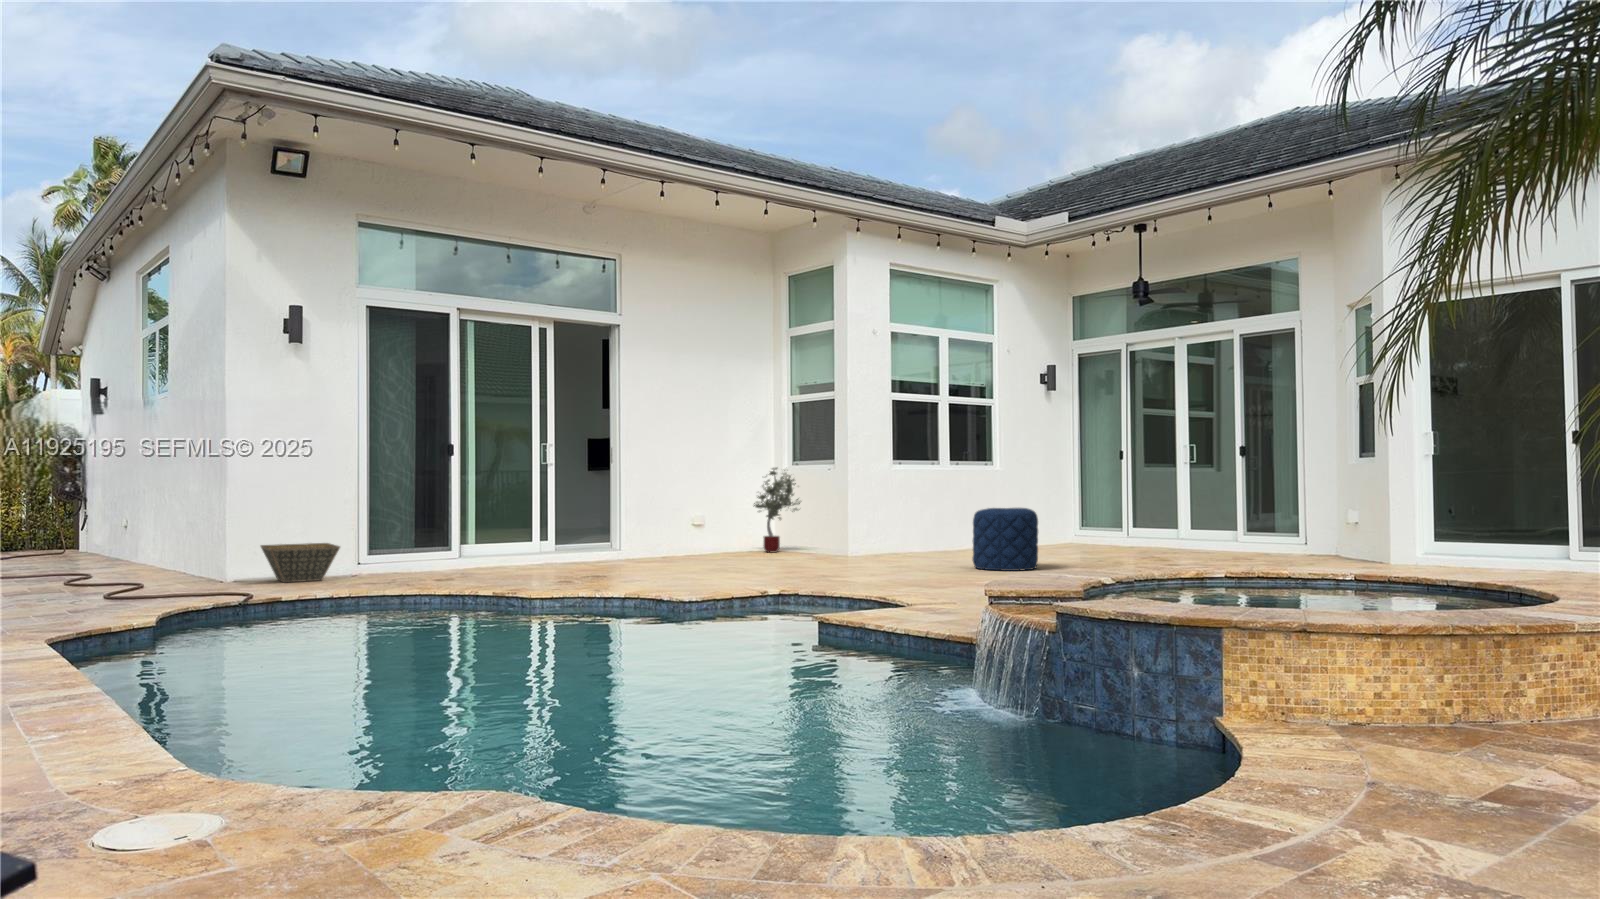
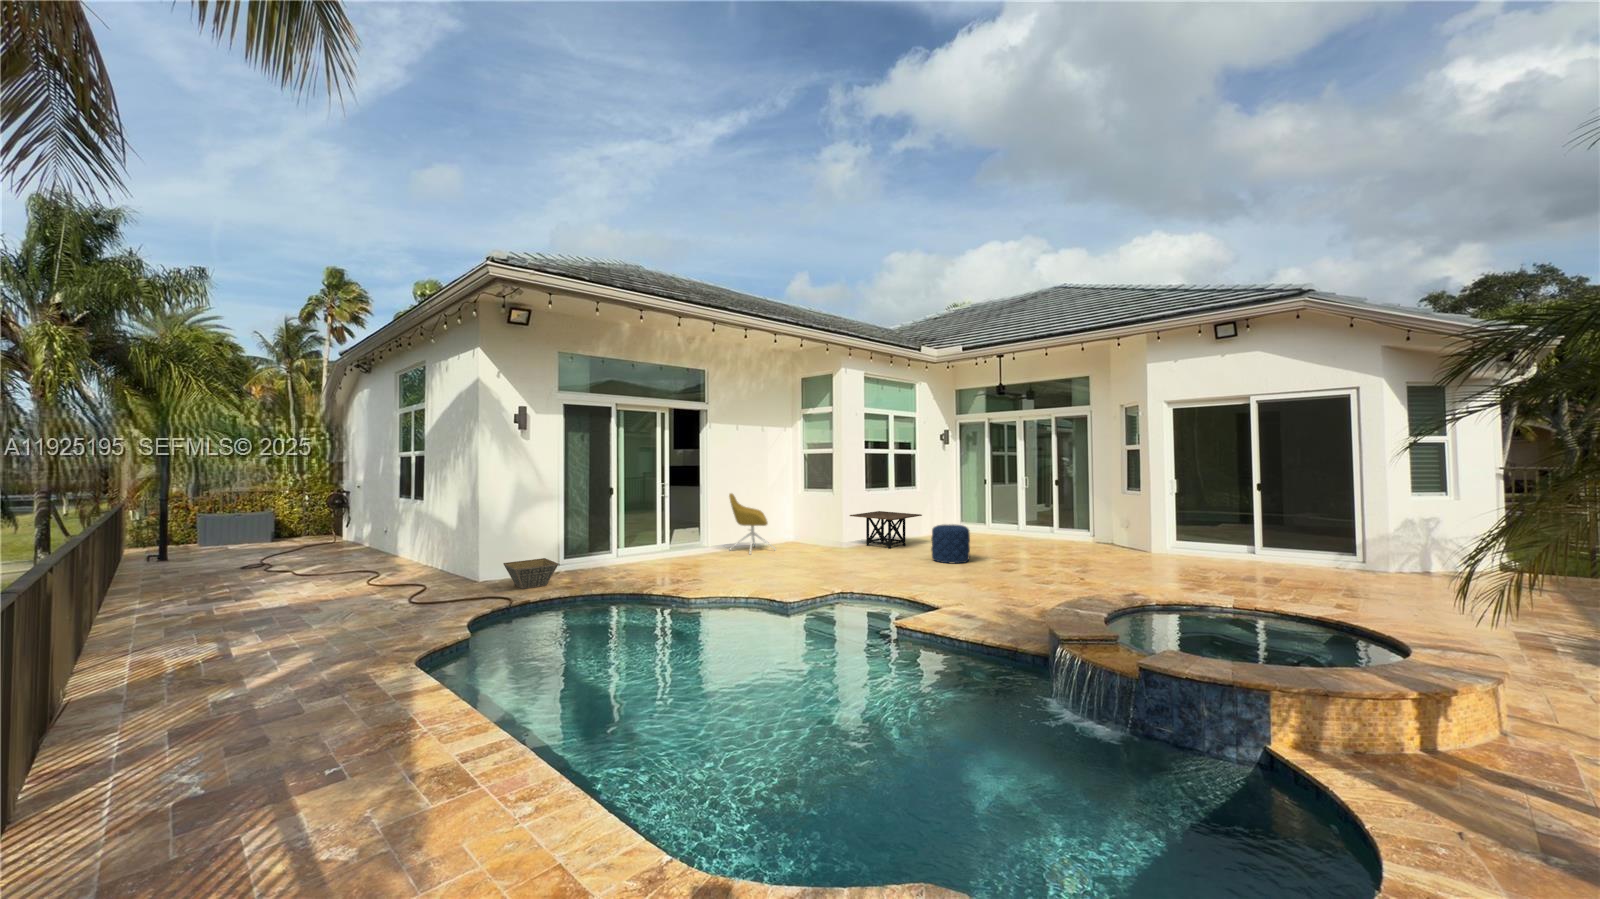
chair: none [646,461,725,561] -> present [729,493,775,554]
potted tree: present [754,468,800,552] -> none [783,493,814,543]
side table: none [856,501,983,558] -> present [850,511,922,549]

